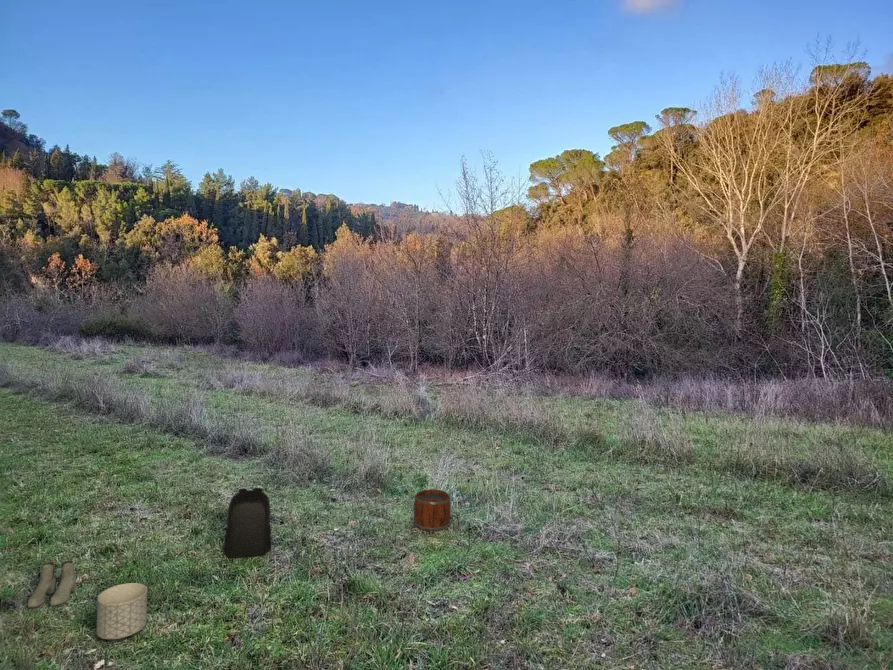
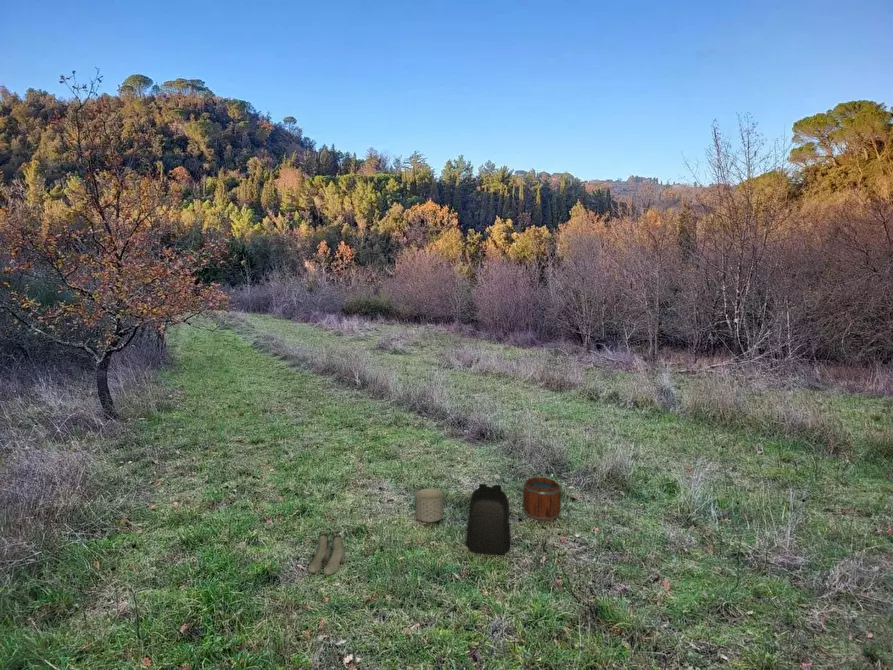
bucket: present [414,489,451,531] -> present [523,478,561,521]
planter: present [96,583,147,639] -> present [416,489,444,523]

